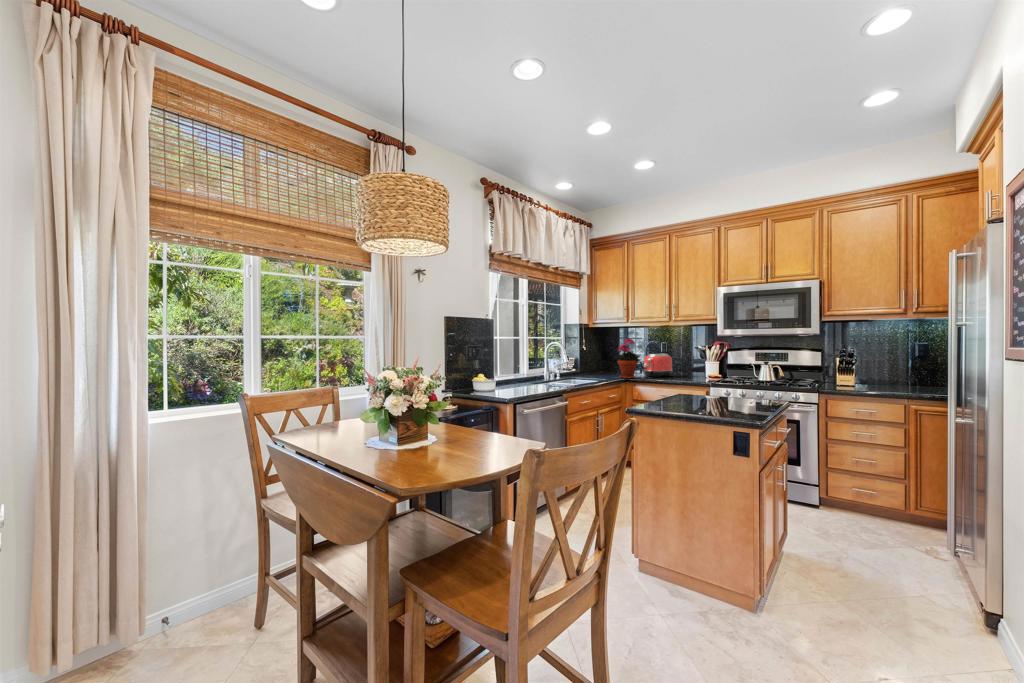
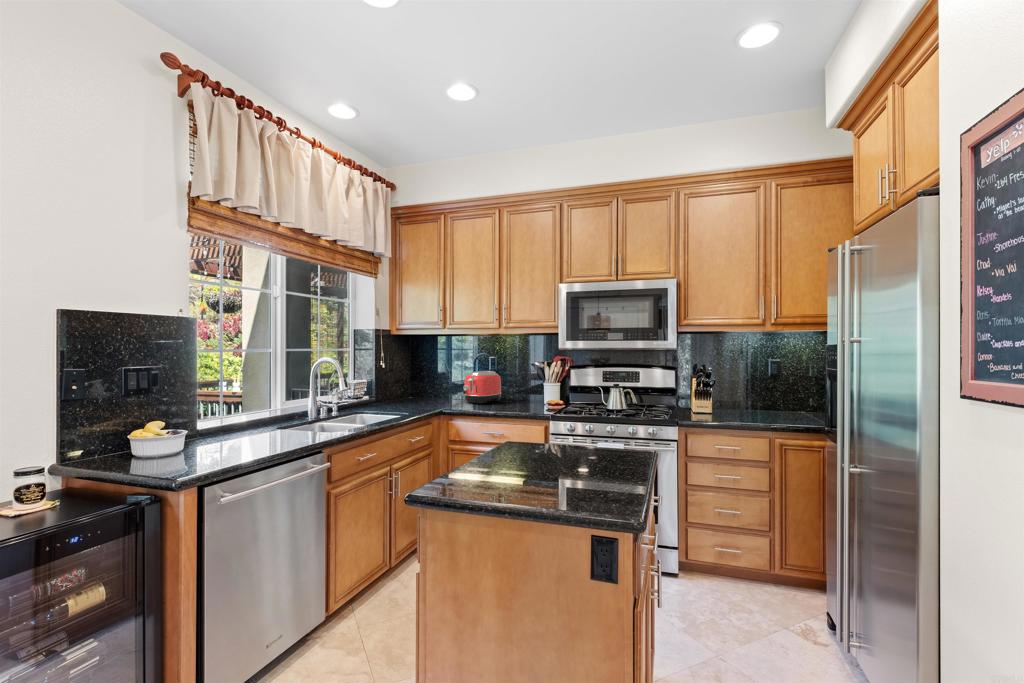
potted plant: present [615,338,640,379] -> none [422,350,458,409]

